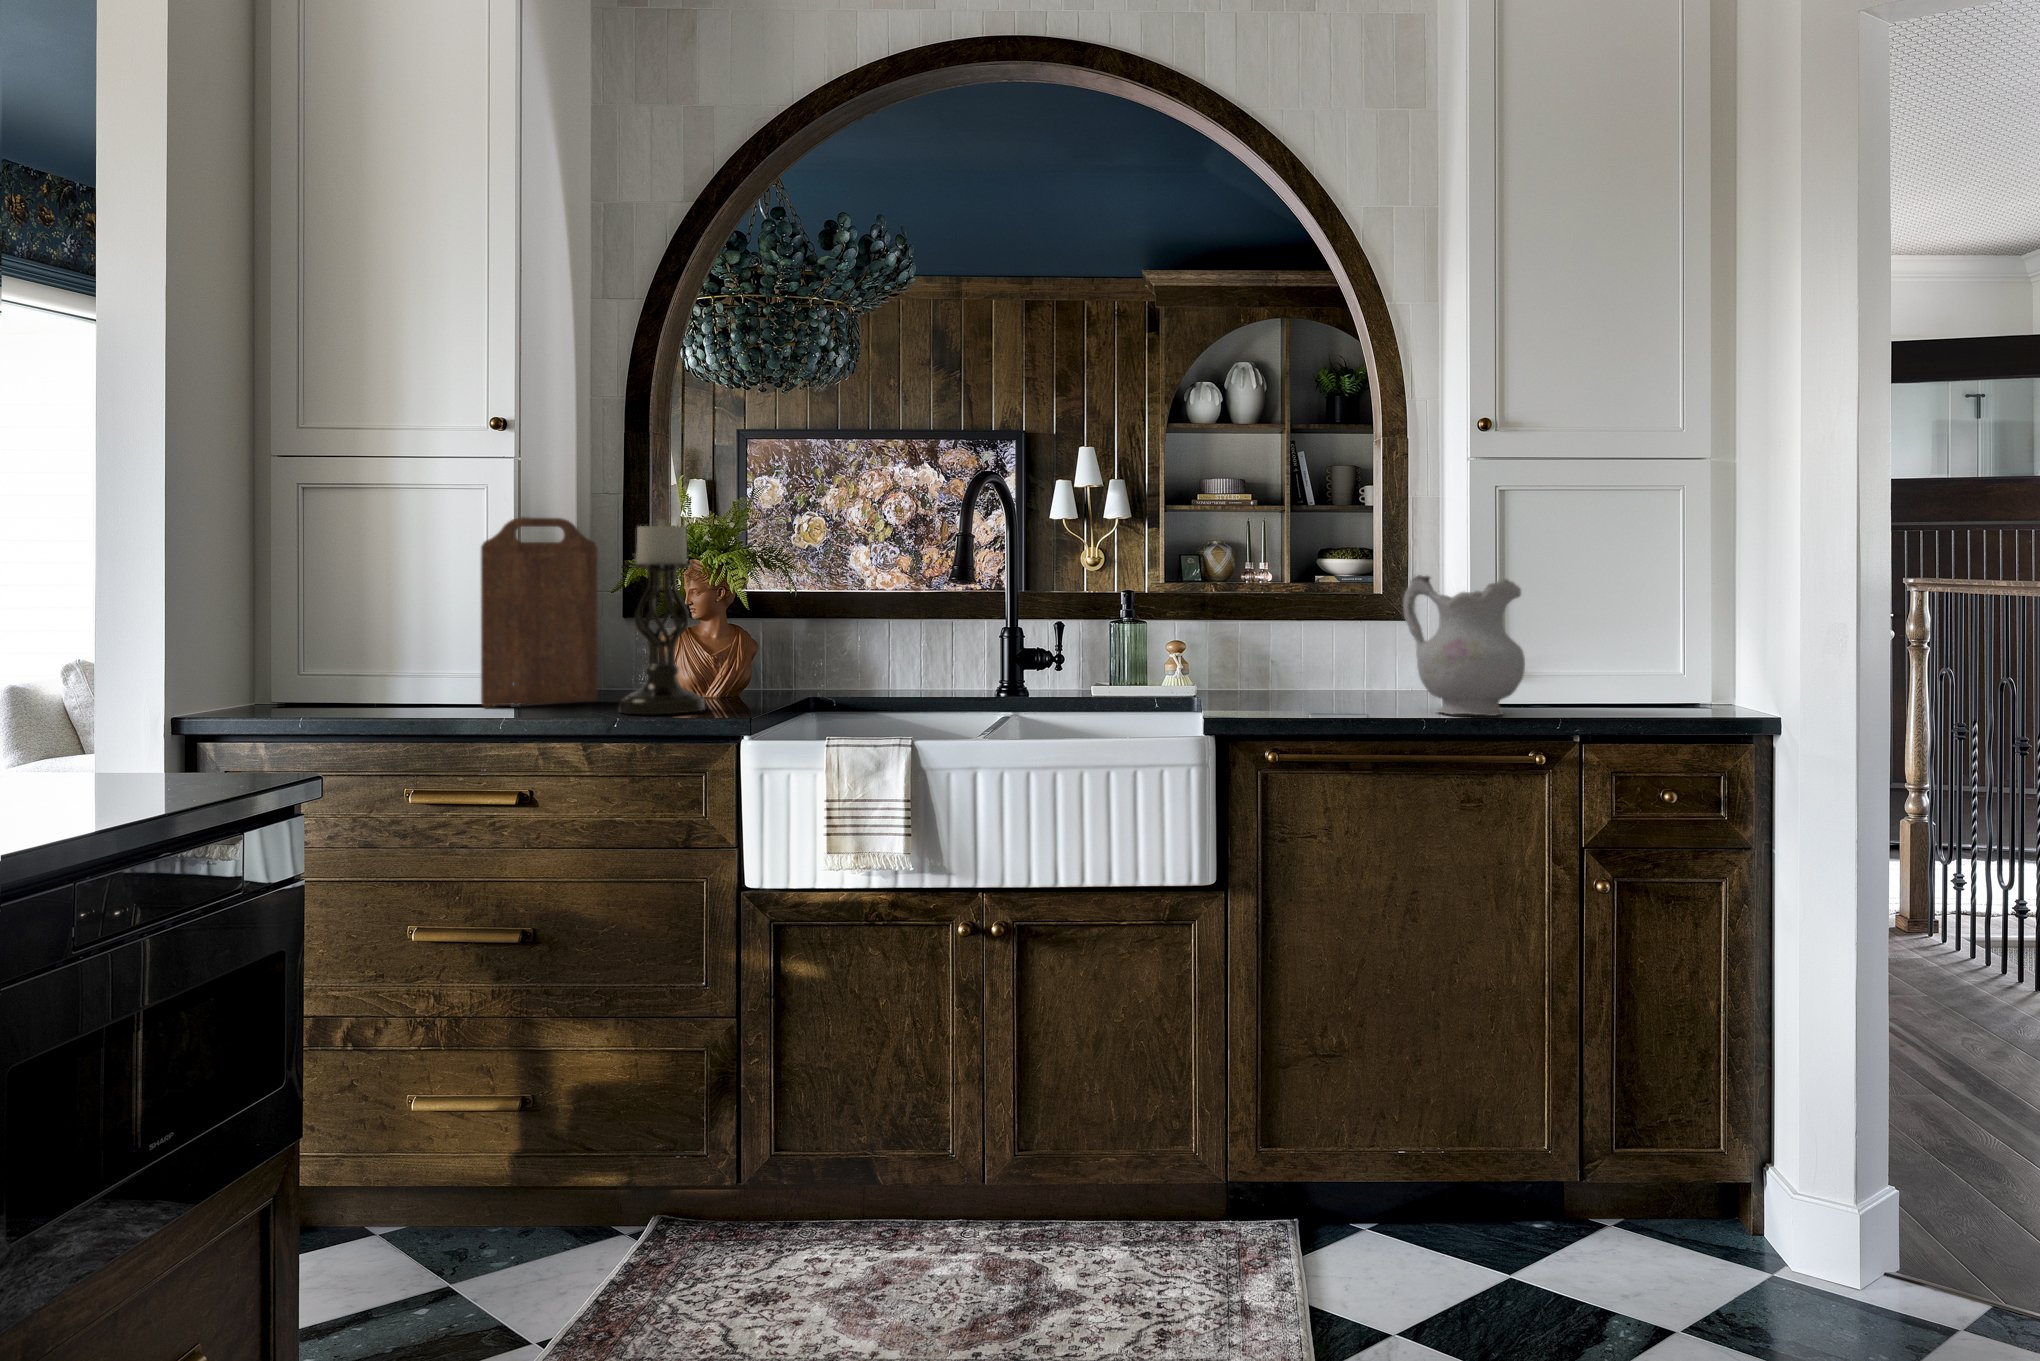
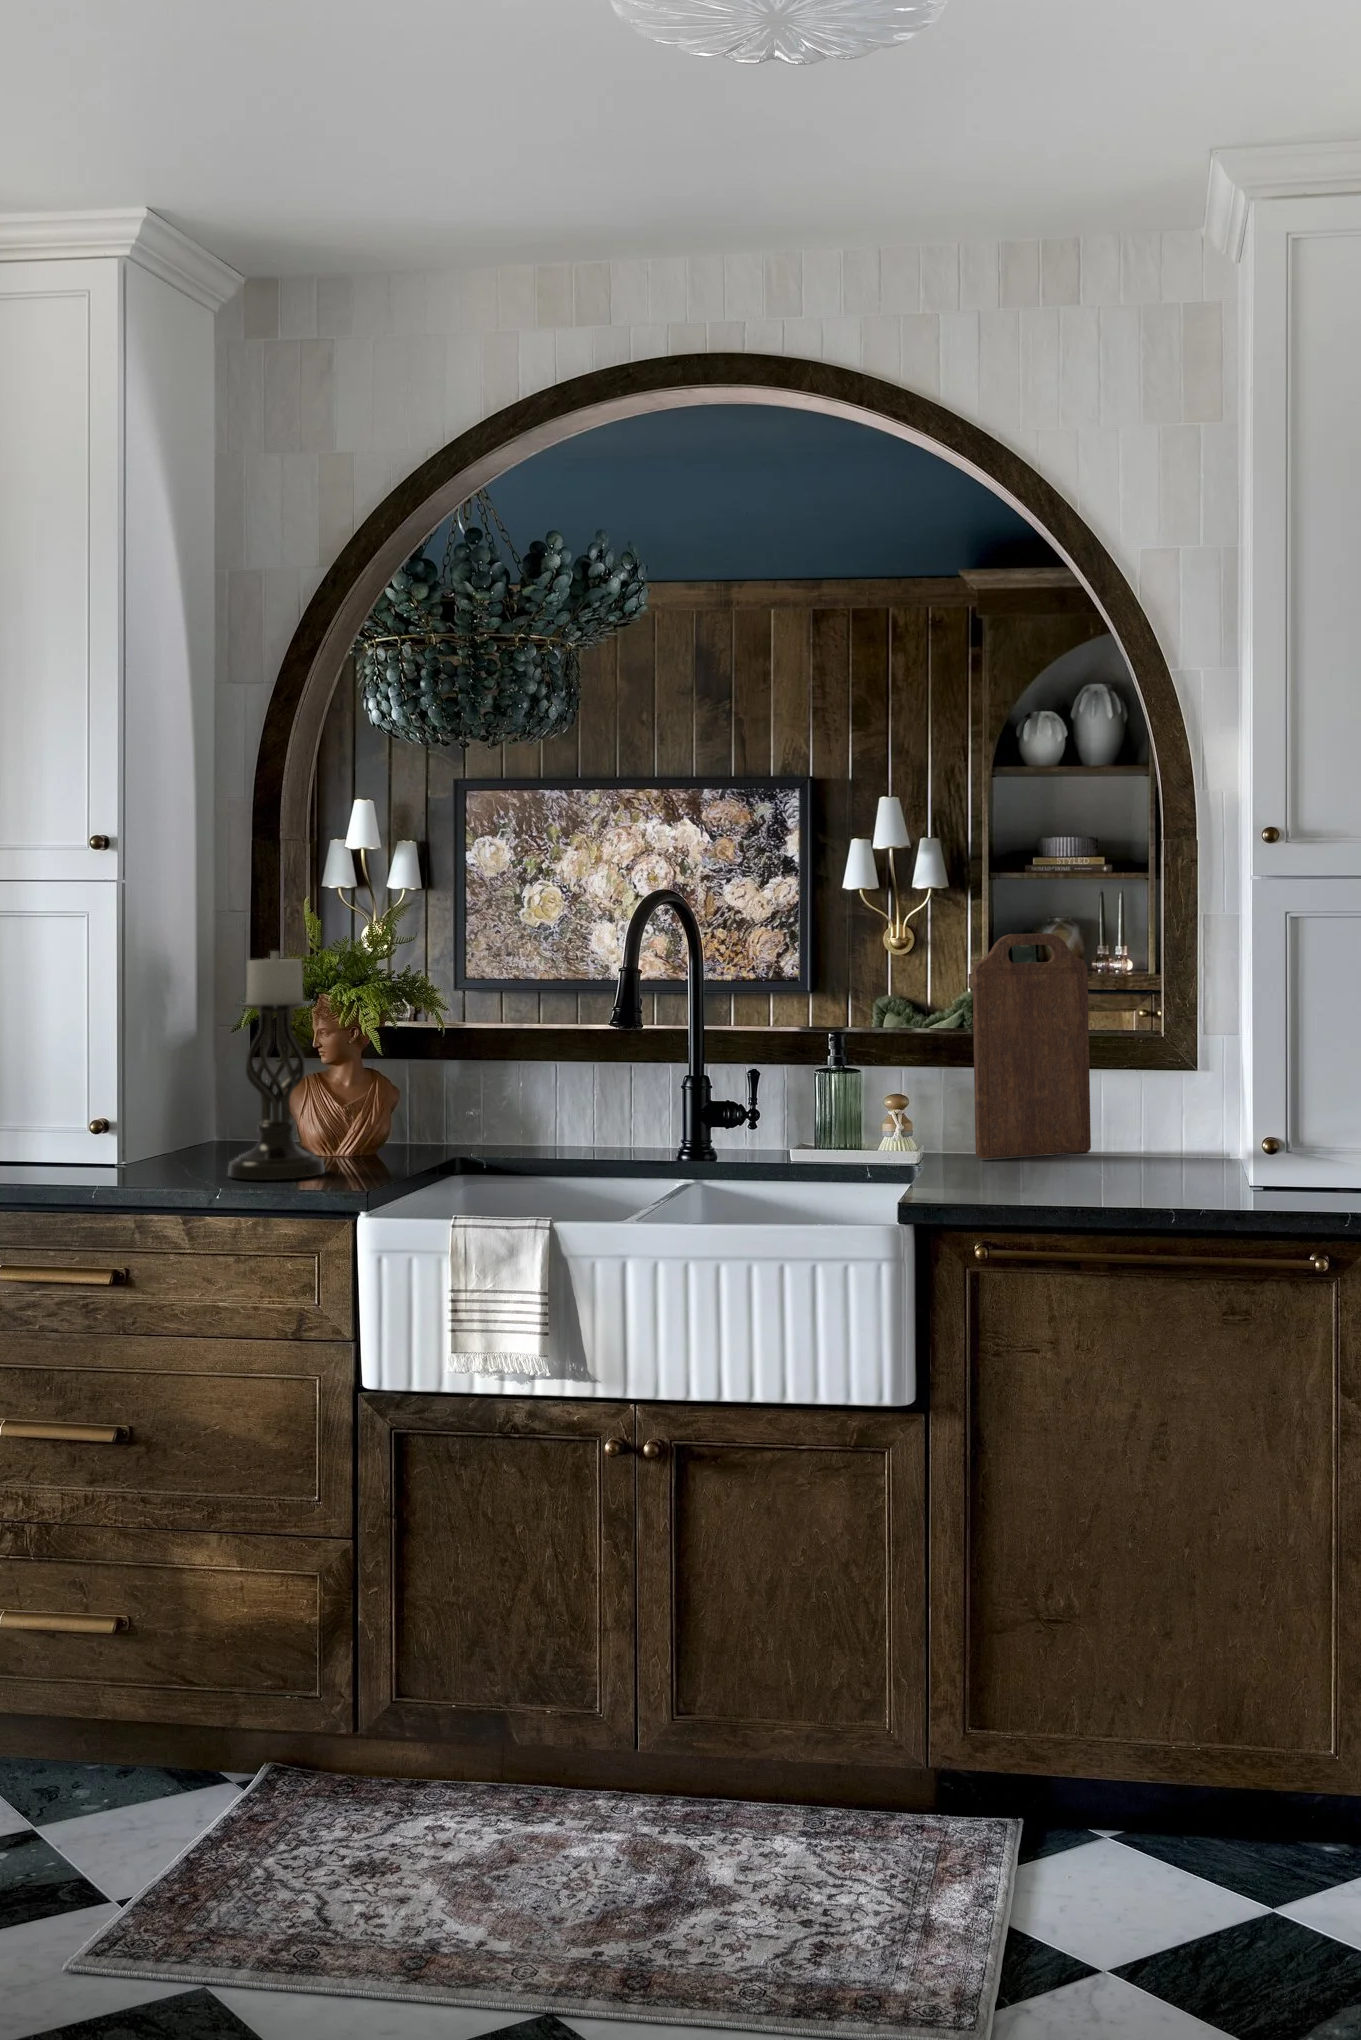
cutting board: present [481,517,598,707] -> present [972,933,1091,1159]
ceramic pitcher: present [1403,575,1525,716] -> none [1155,1014,1309,1197]

